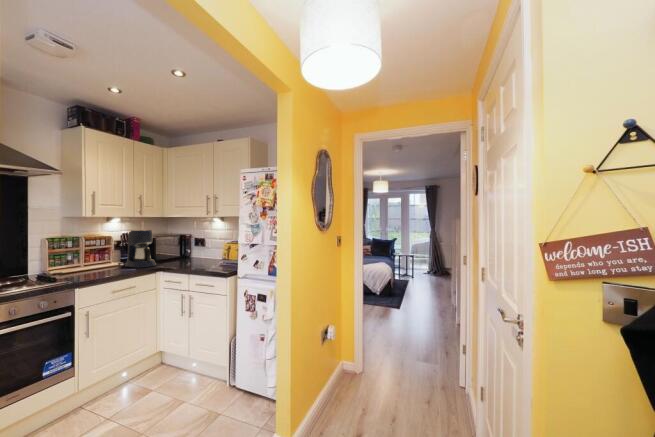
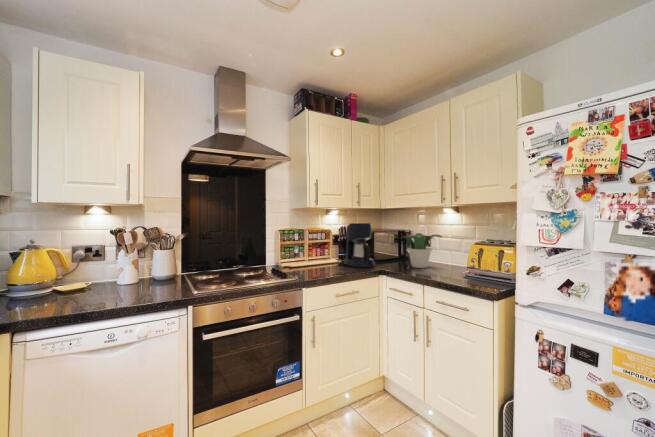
potted plant: none [179,237,212,263] -> present [401,233,442,268]

